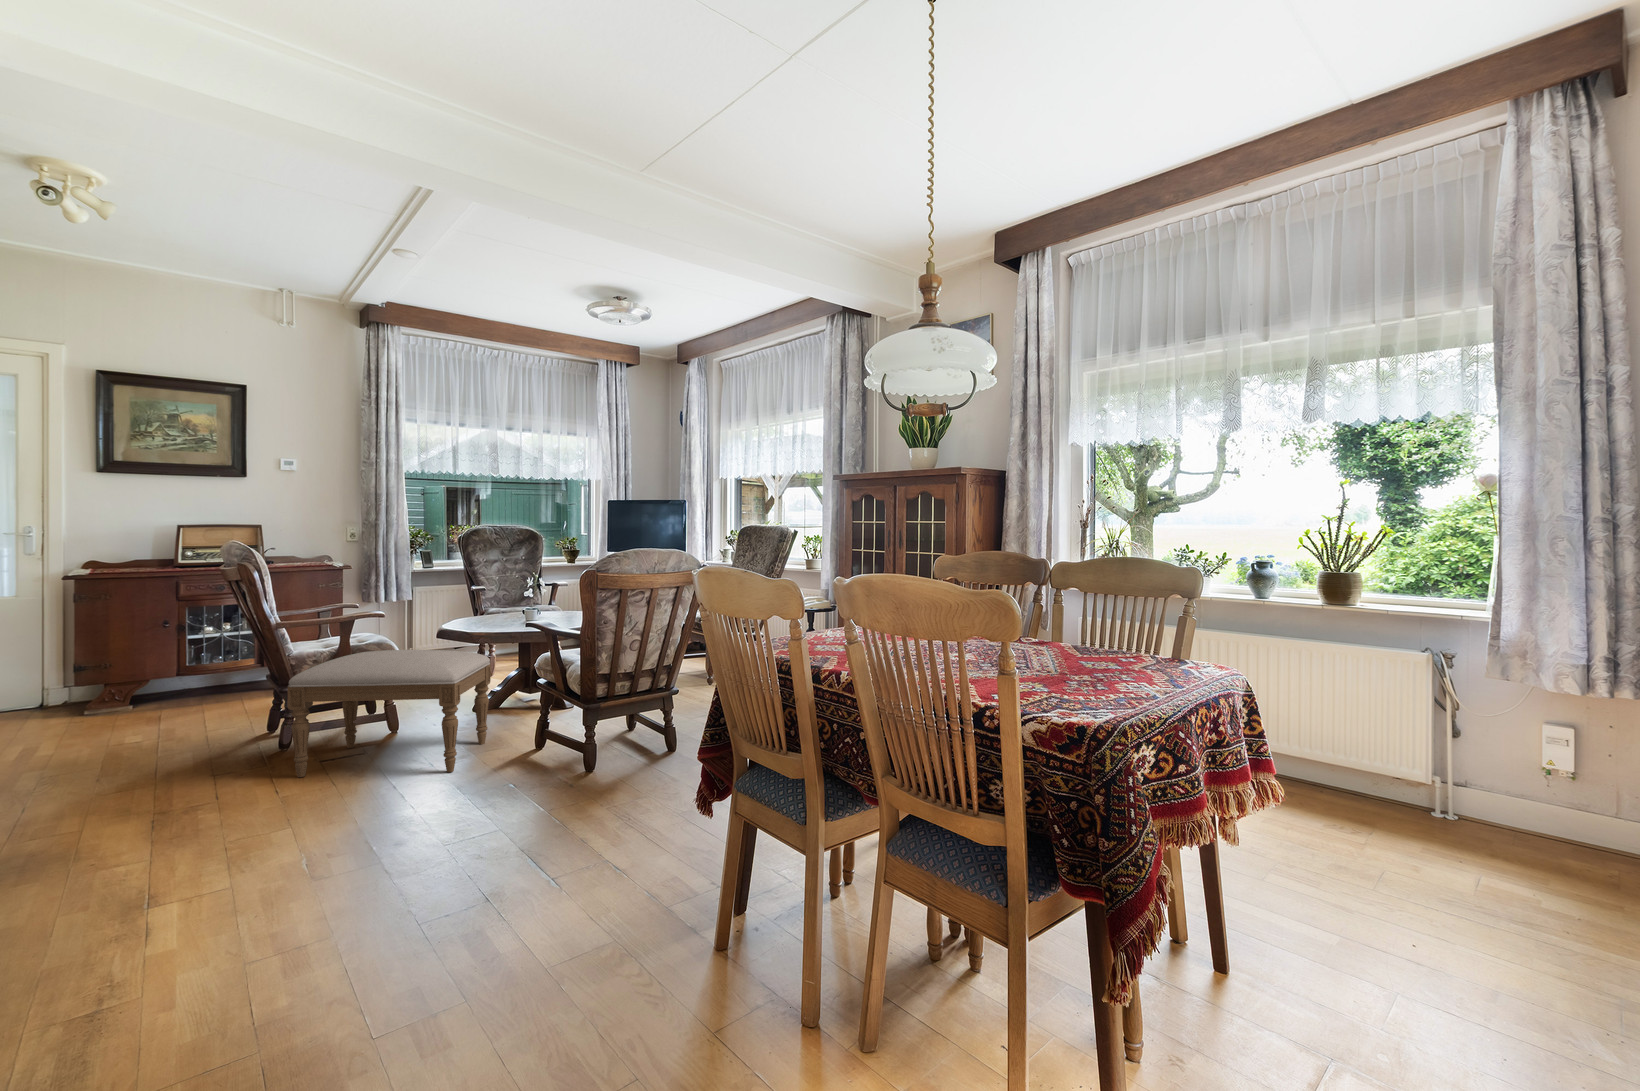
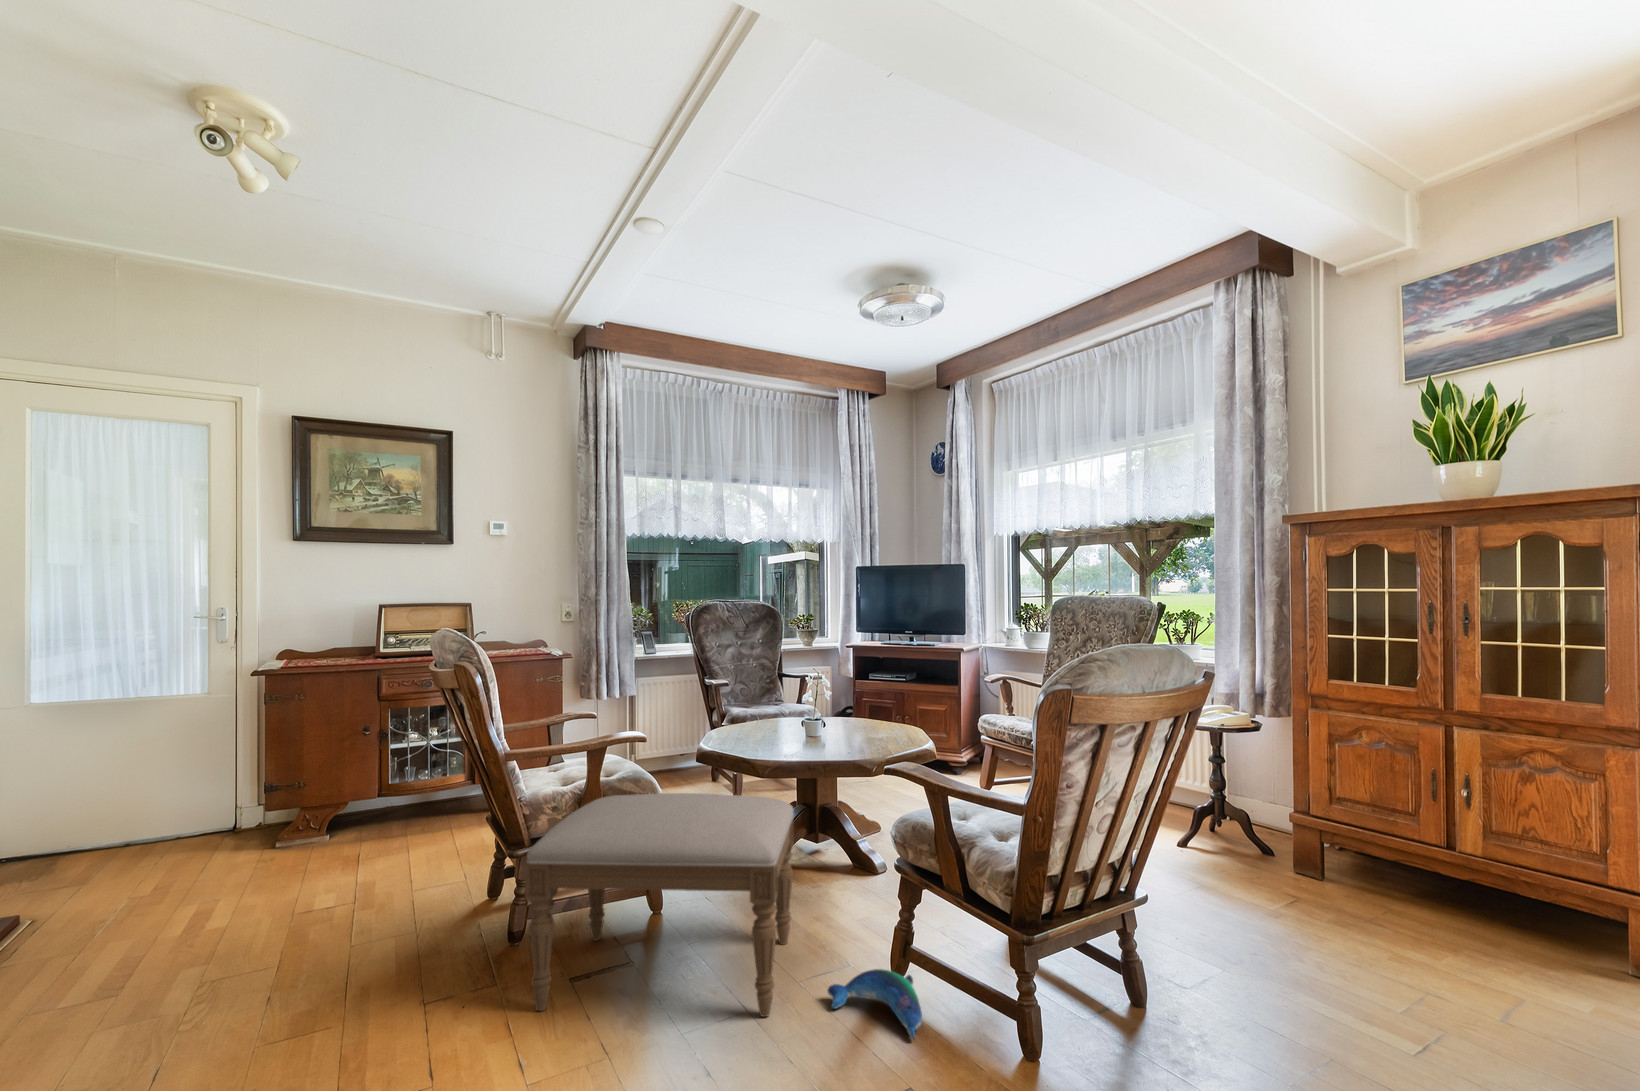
plush toy: none [494,745,546,775] -> present [828,969,922,1039]

